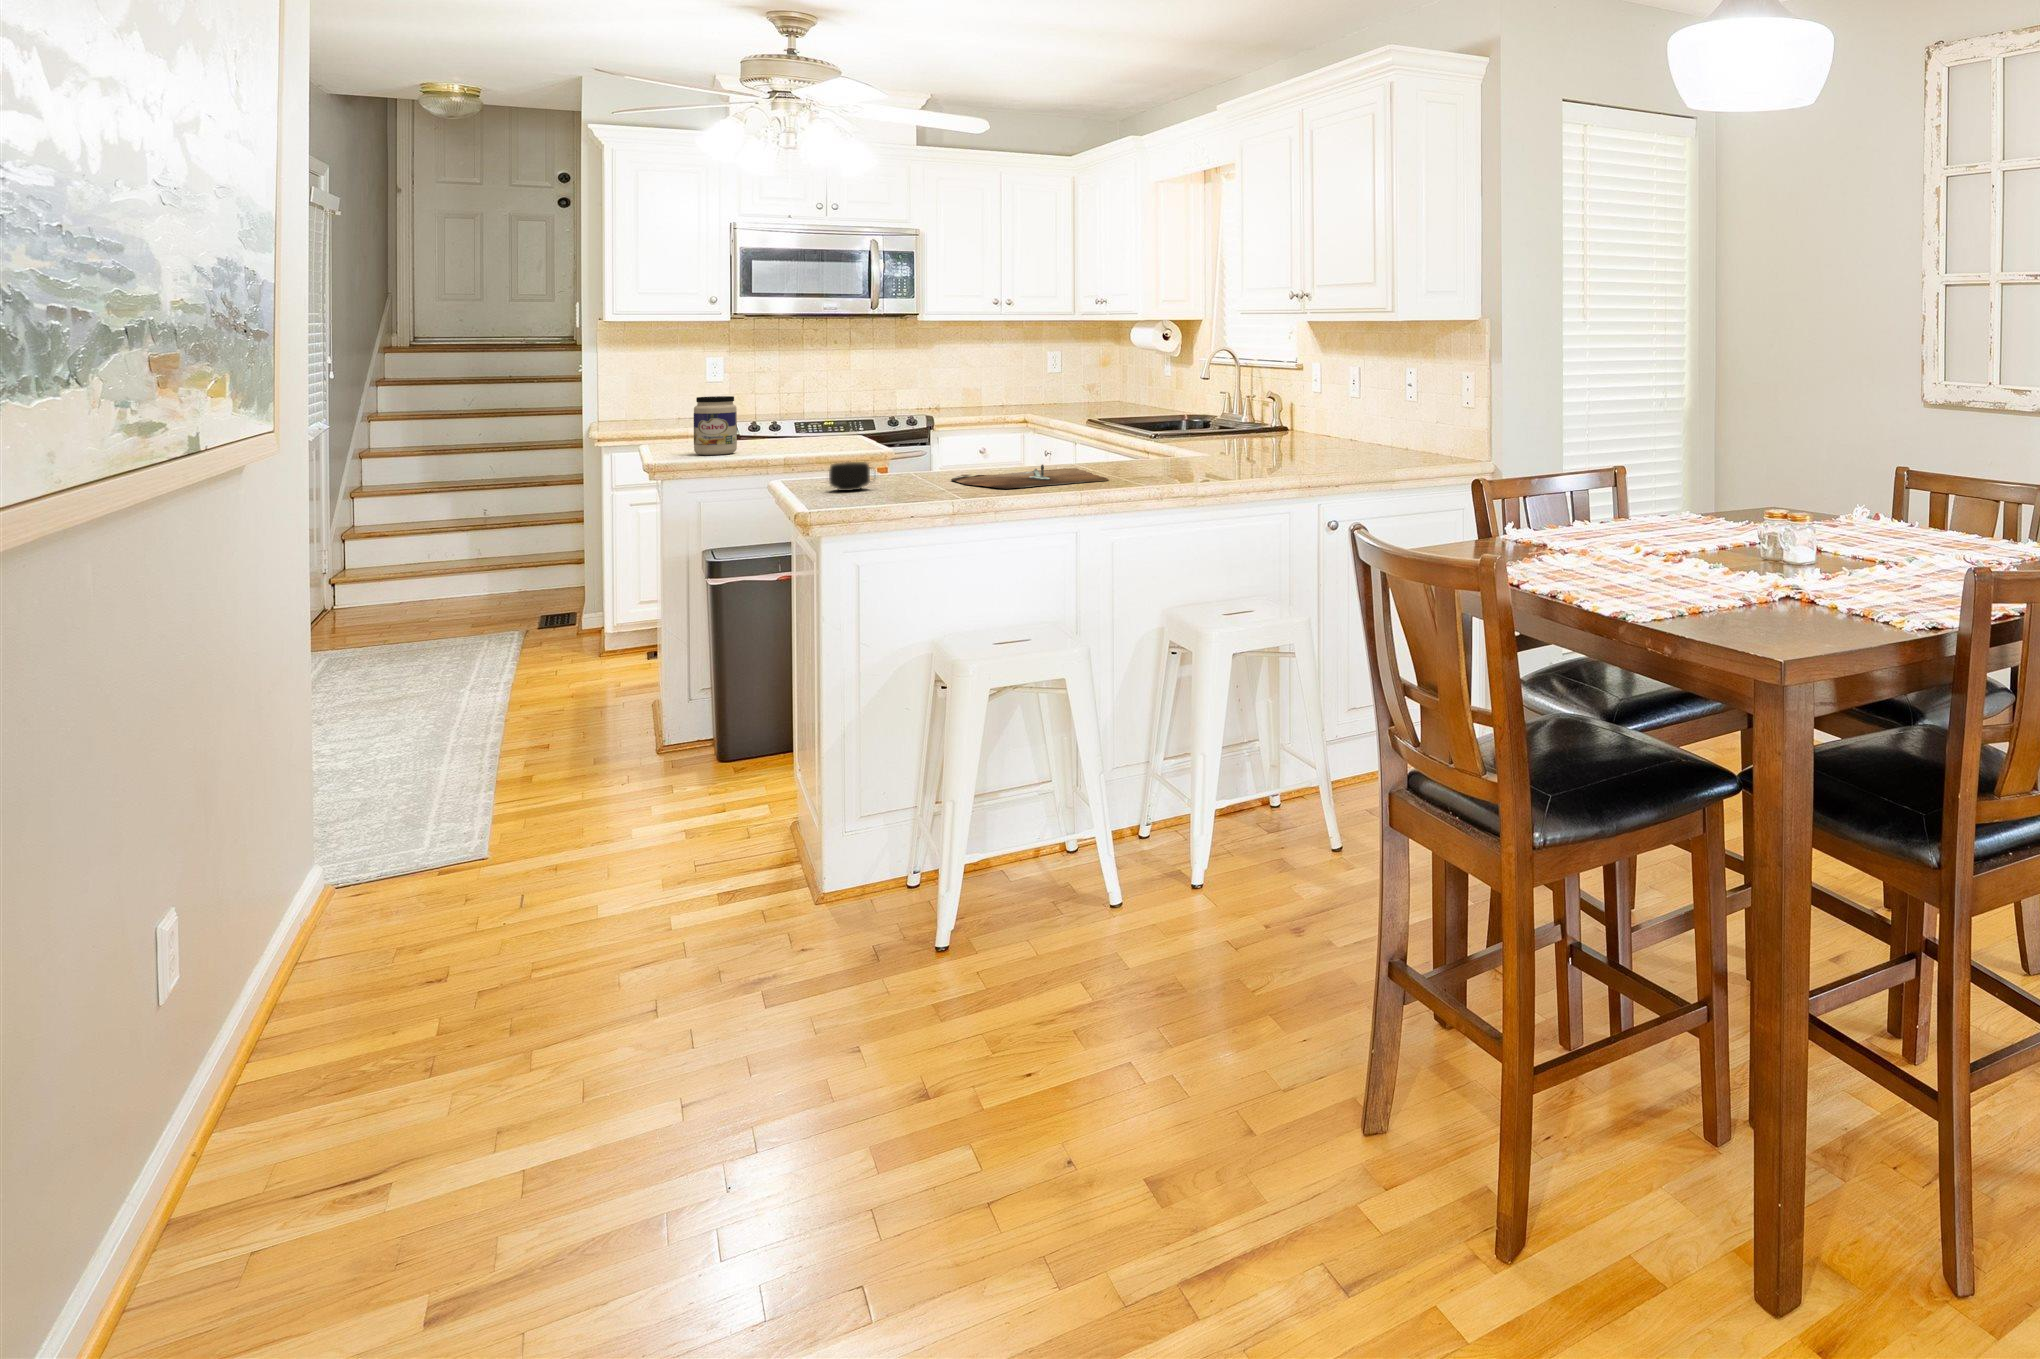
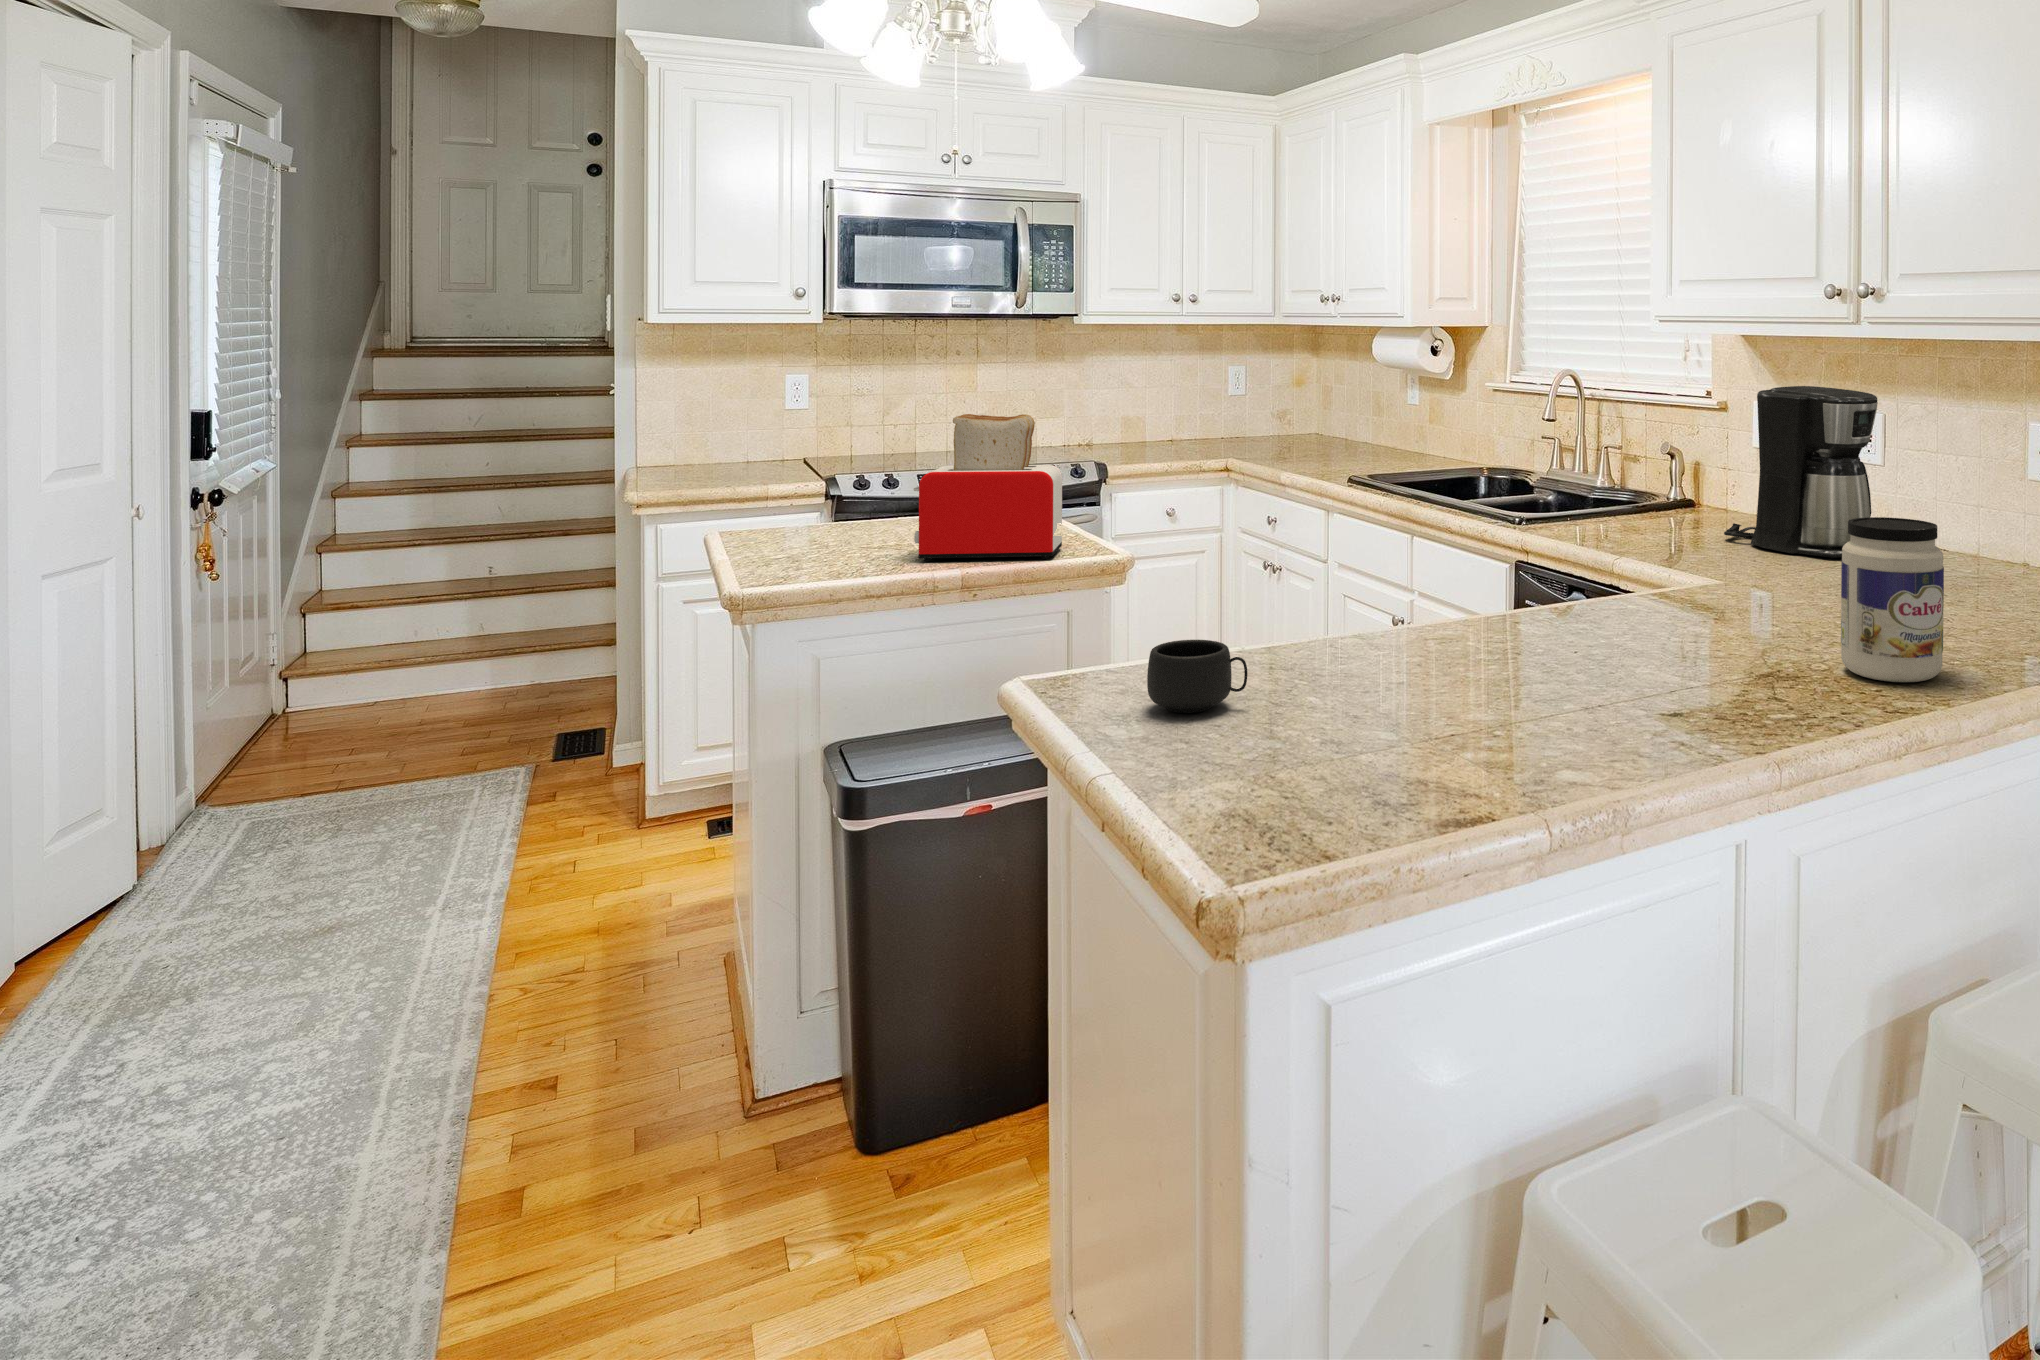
coffee maker: none [1258,354,1338,450] -> present [1724,386,1878,559]
toaster: none [760,374,853,458] -> present [914,414,1062,561]
jar: present [694,396,737,455] -> present [1841,517,1944,682]
cutting board: present [951,464,1109,489] -> none [1360,620,1704,715]

